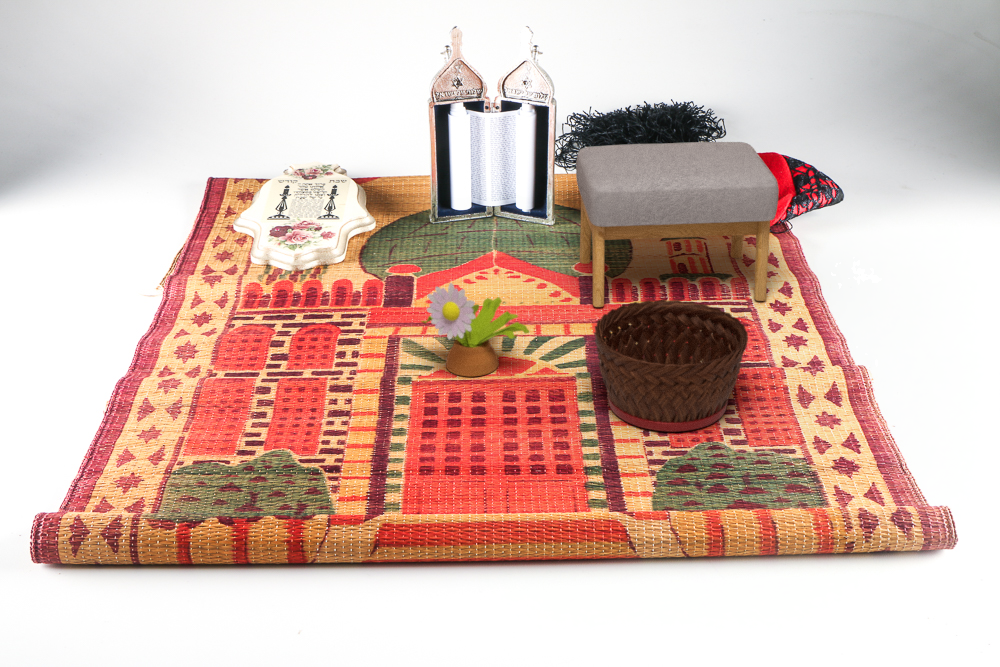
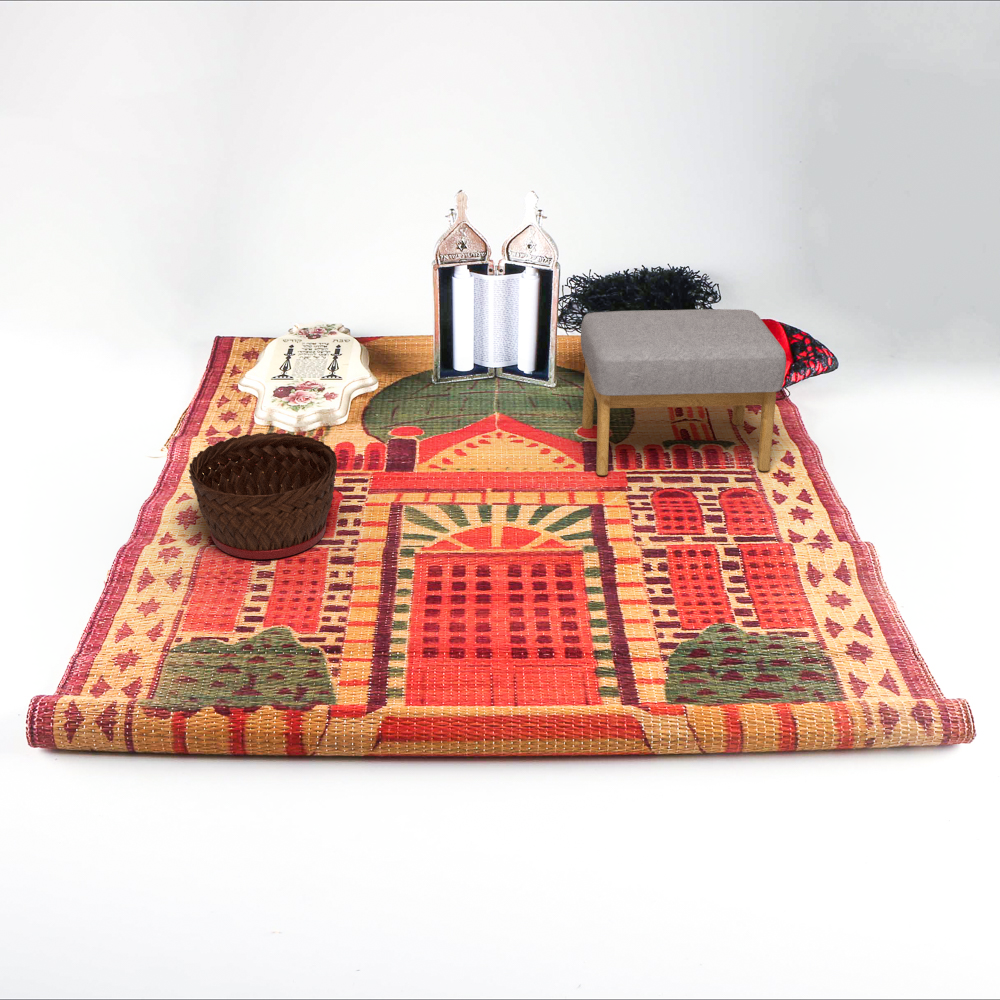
decorative plant: present [421,283,529,376] -> none [424,455,536,548]
basket: present [594,300,748,432] -> present [189,432,337,559]

